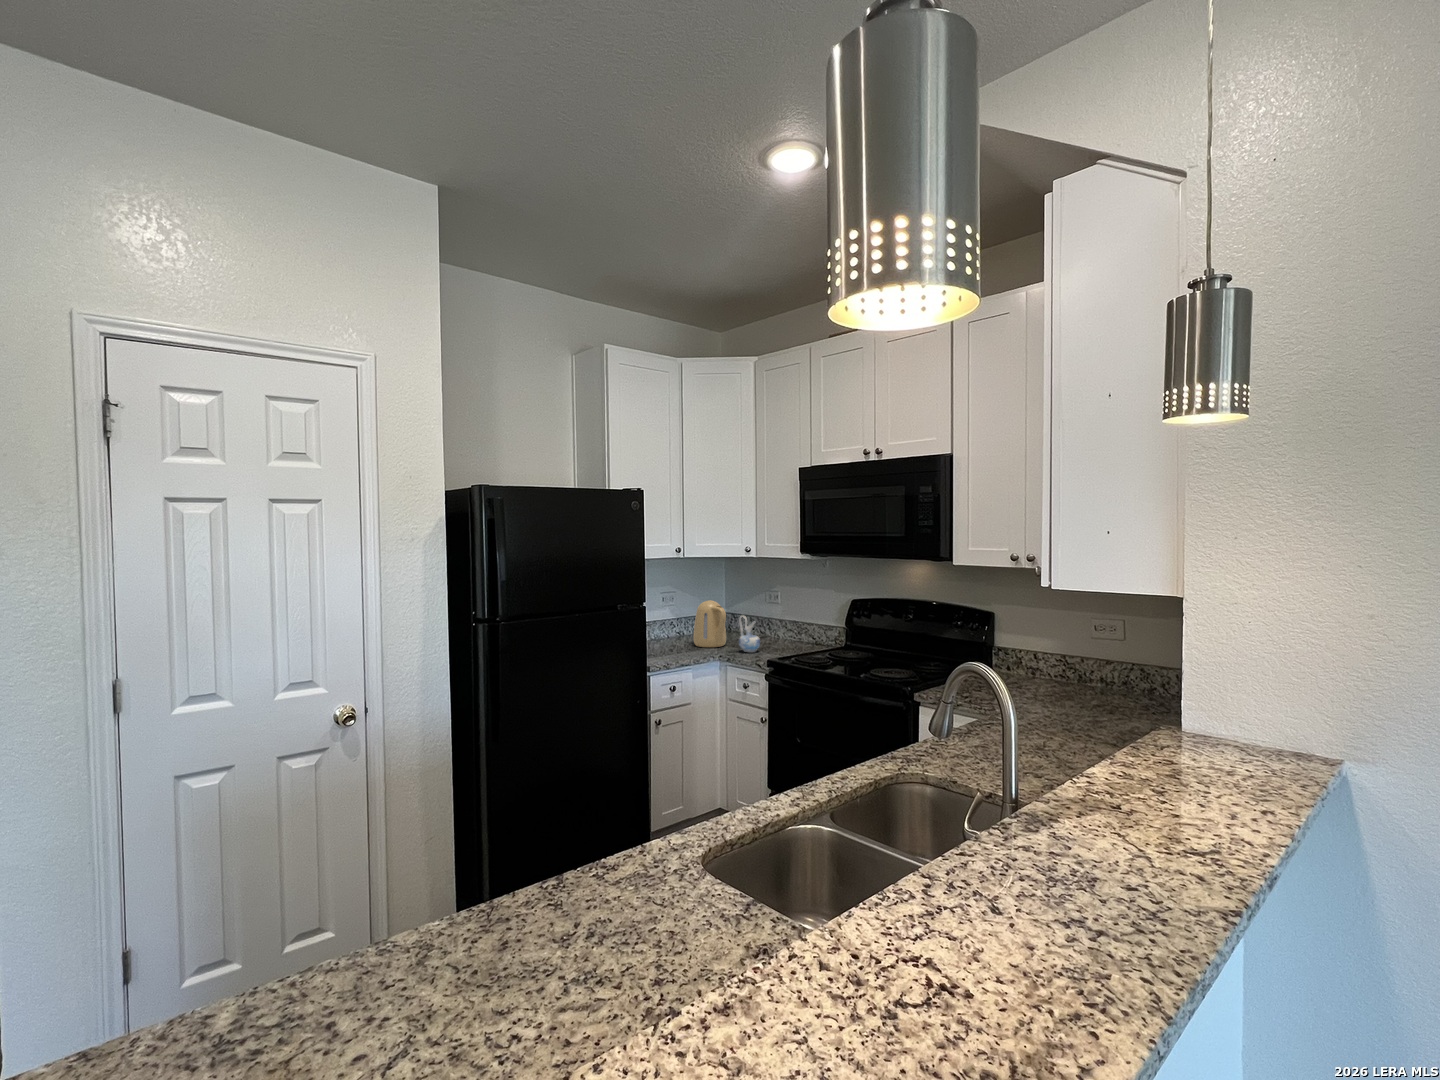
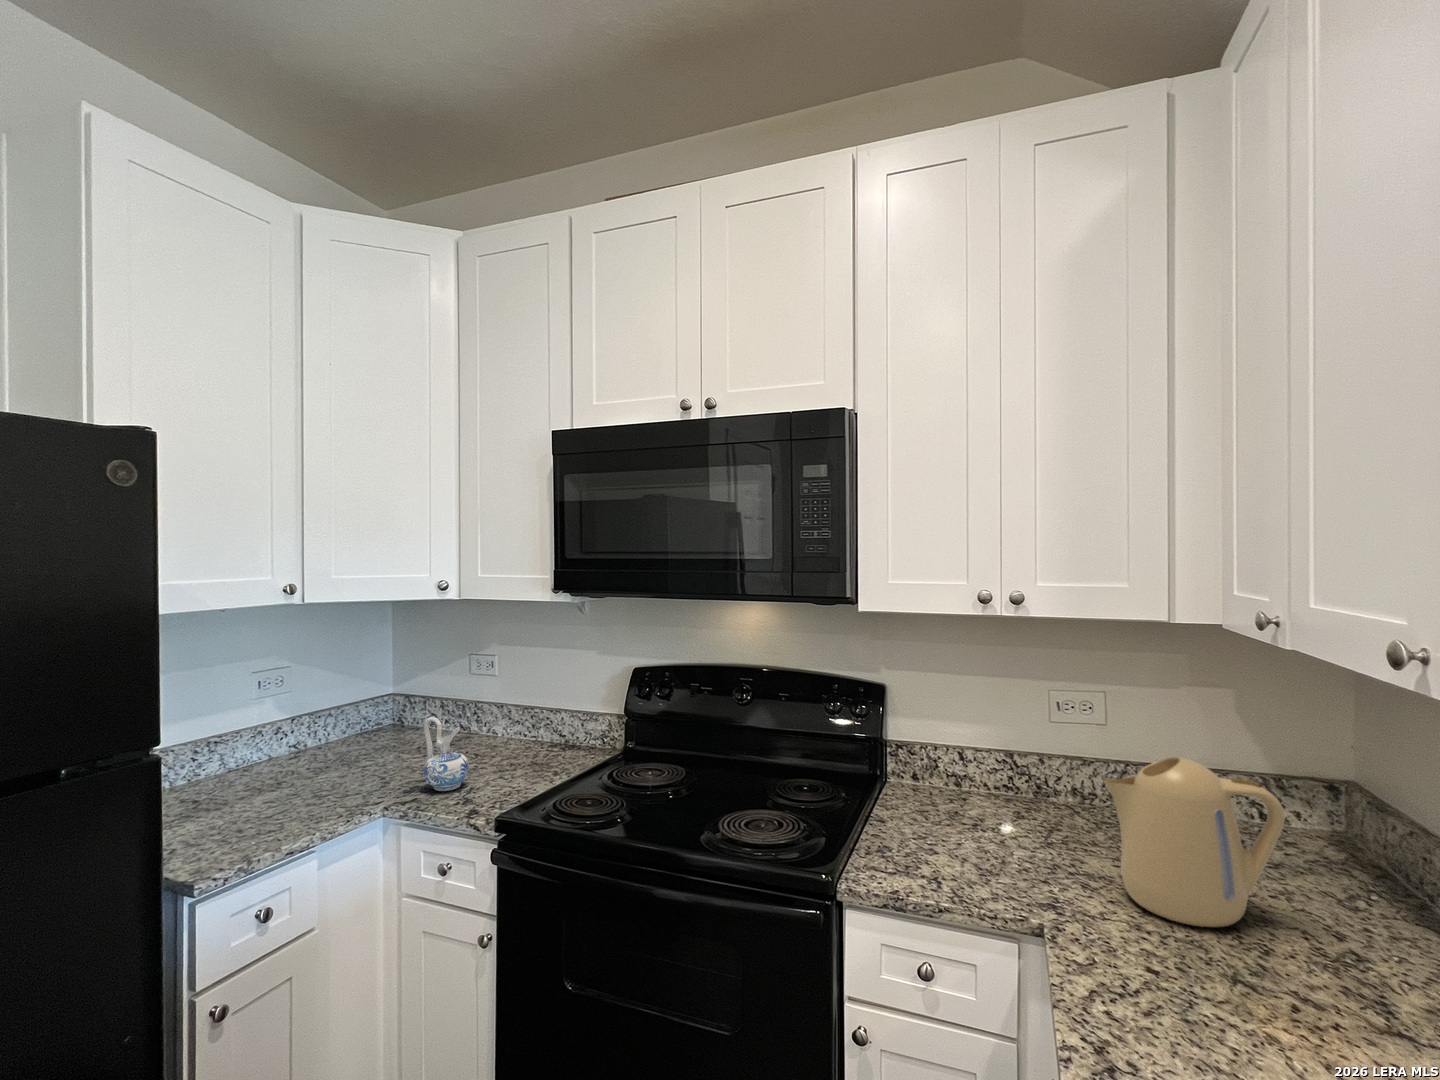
kettle: present [693,600,726,648] -> present [1104,757,1285,927]

